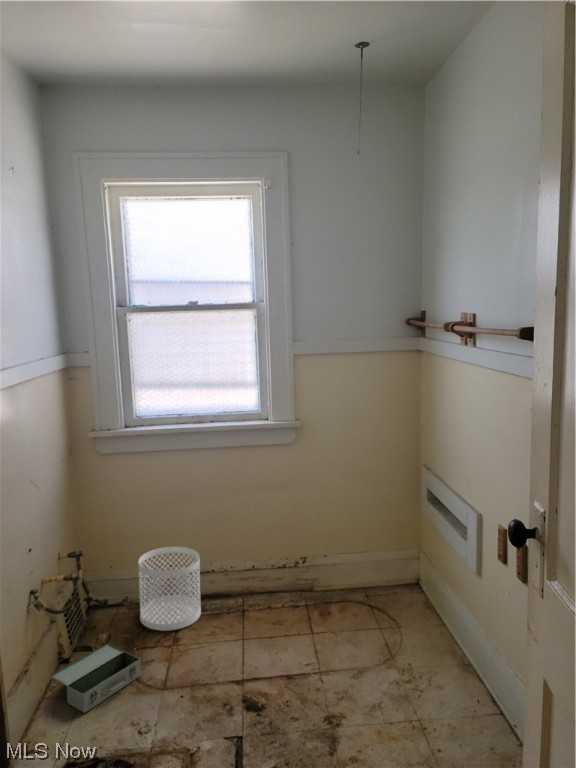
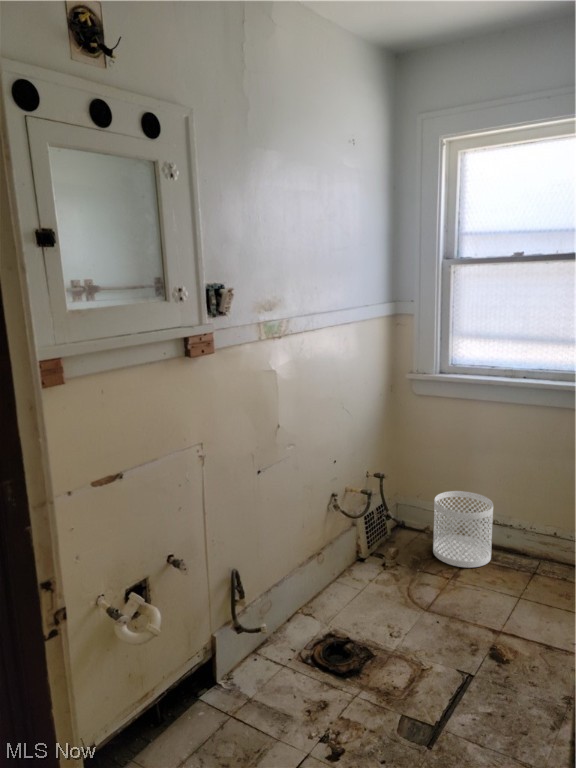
toolbox: present [51,643,141,713] -> none [342,557,412,602]

